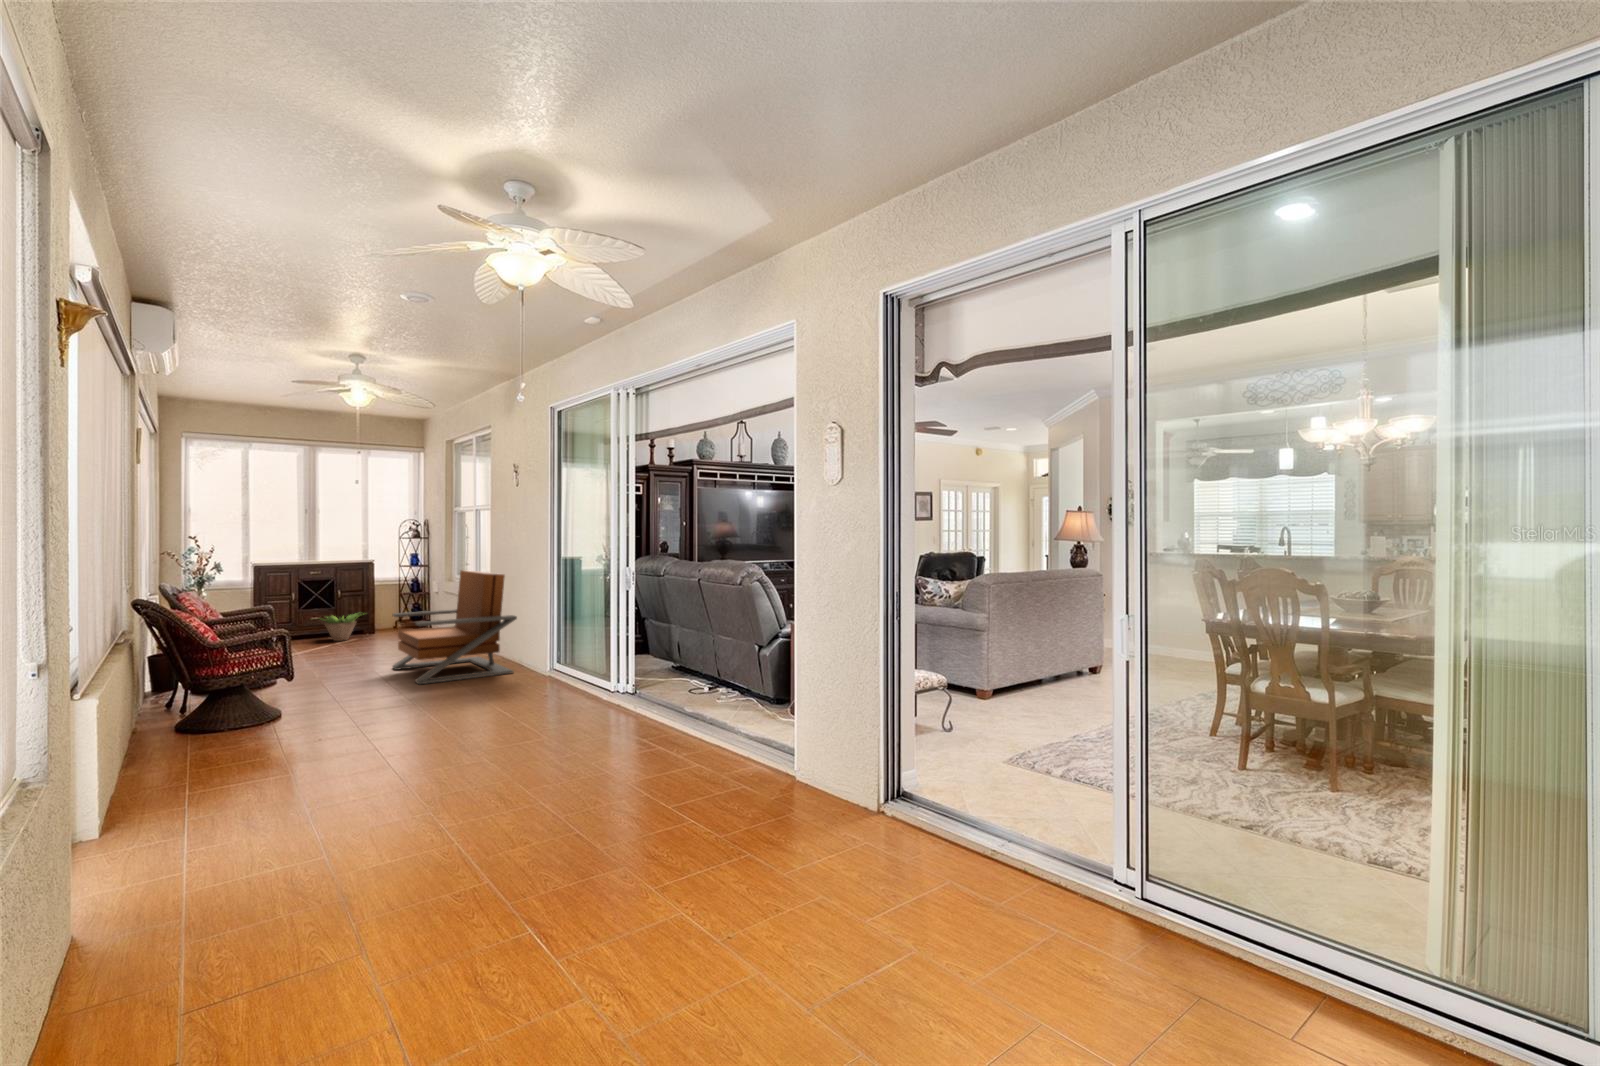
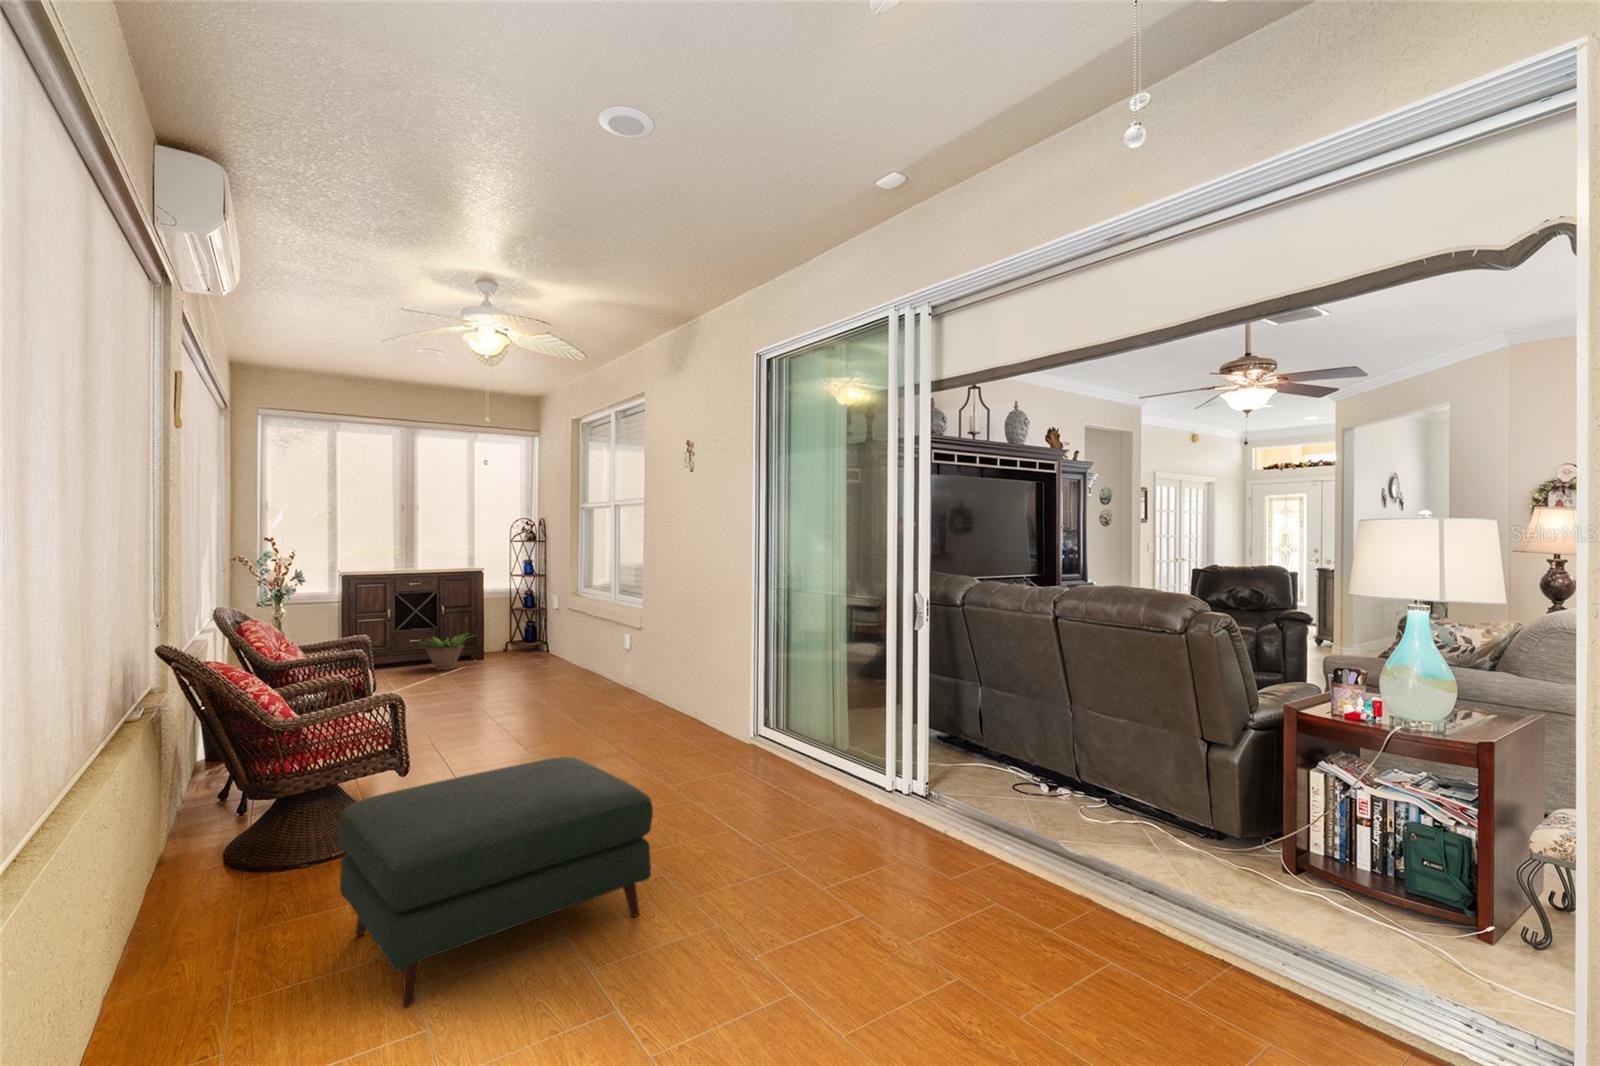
lounge chair: present [392,570,517,684] -> none [524,587,700,758]
ottoman: none [247,662,431,770] -> present [338,757,653,1008]

